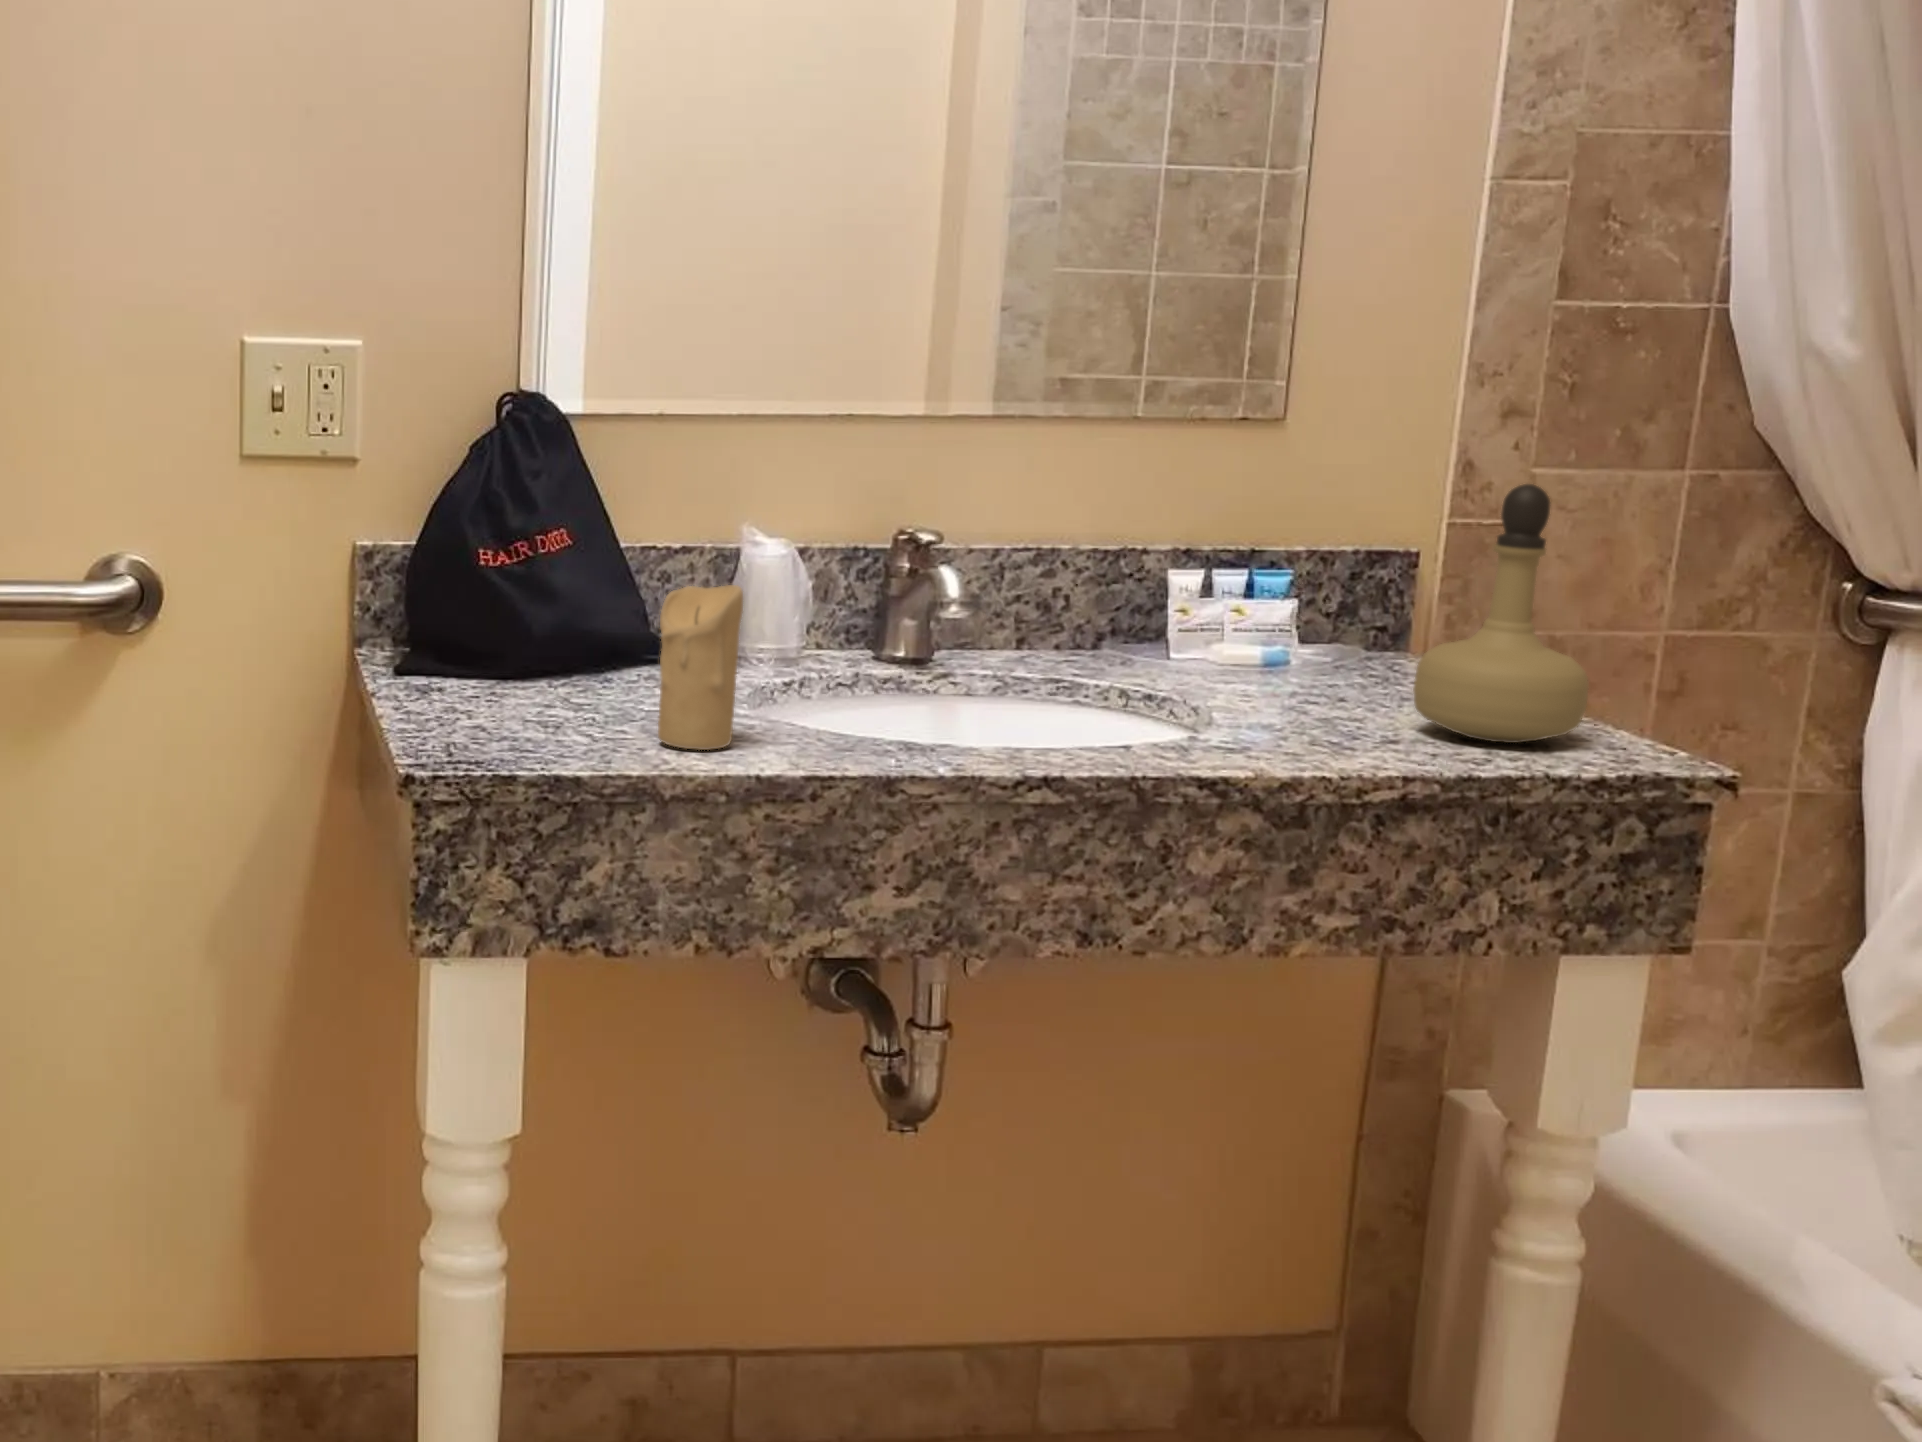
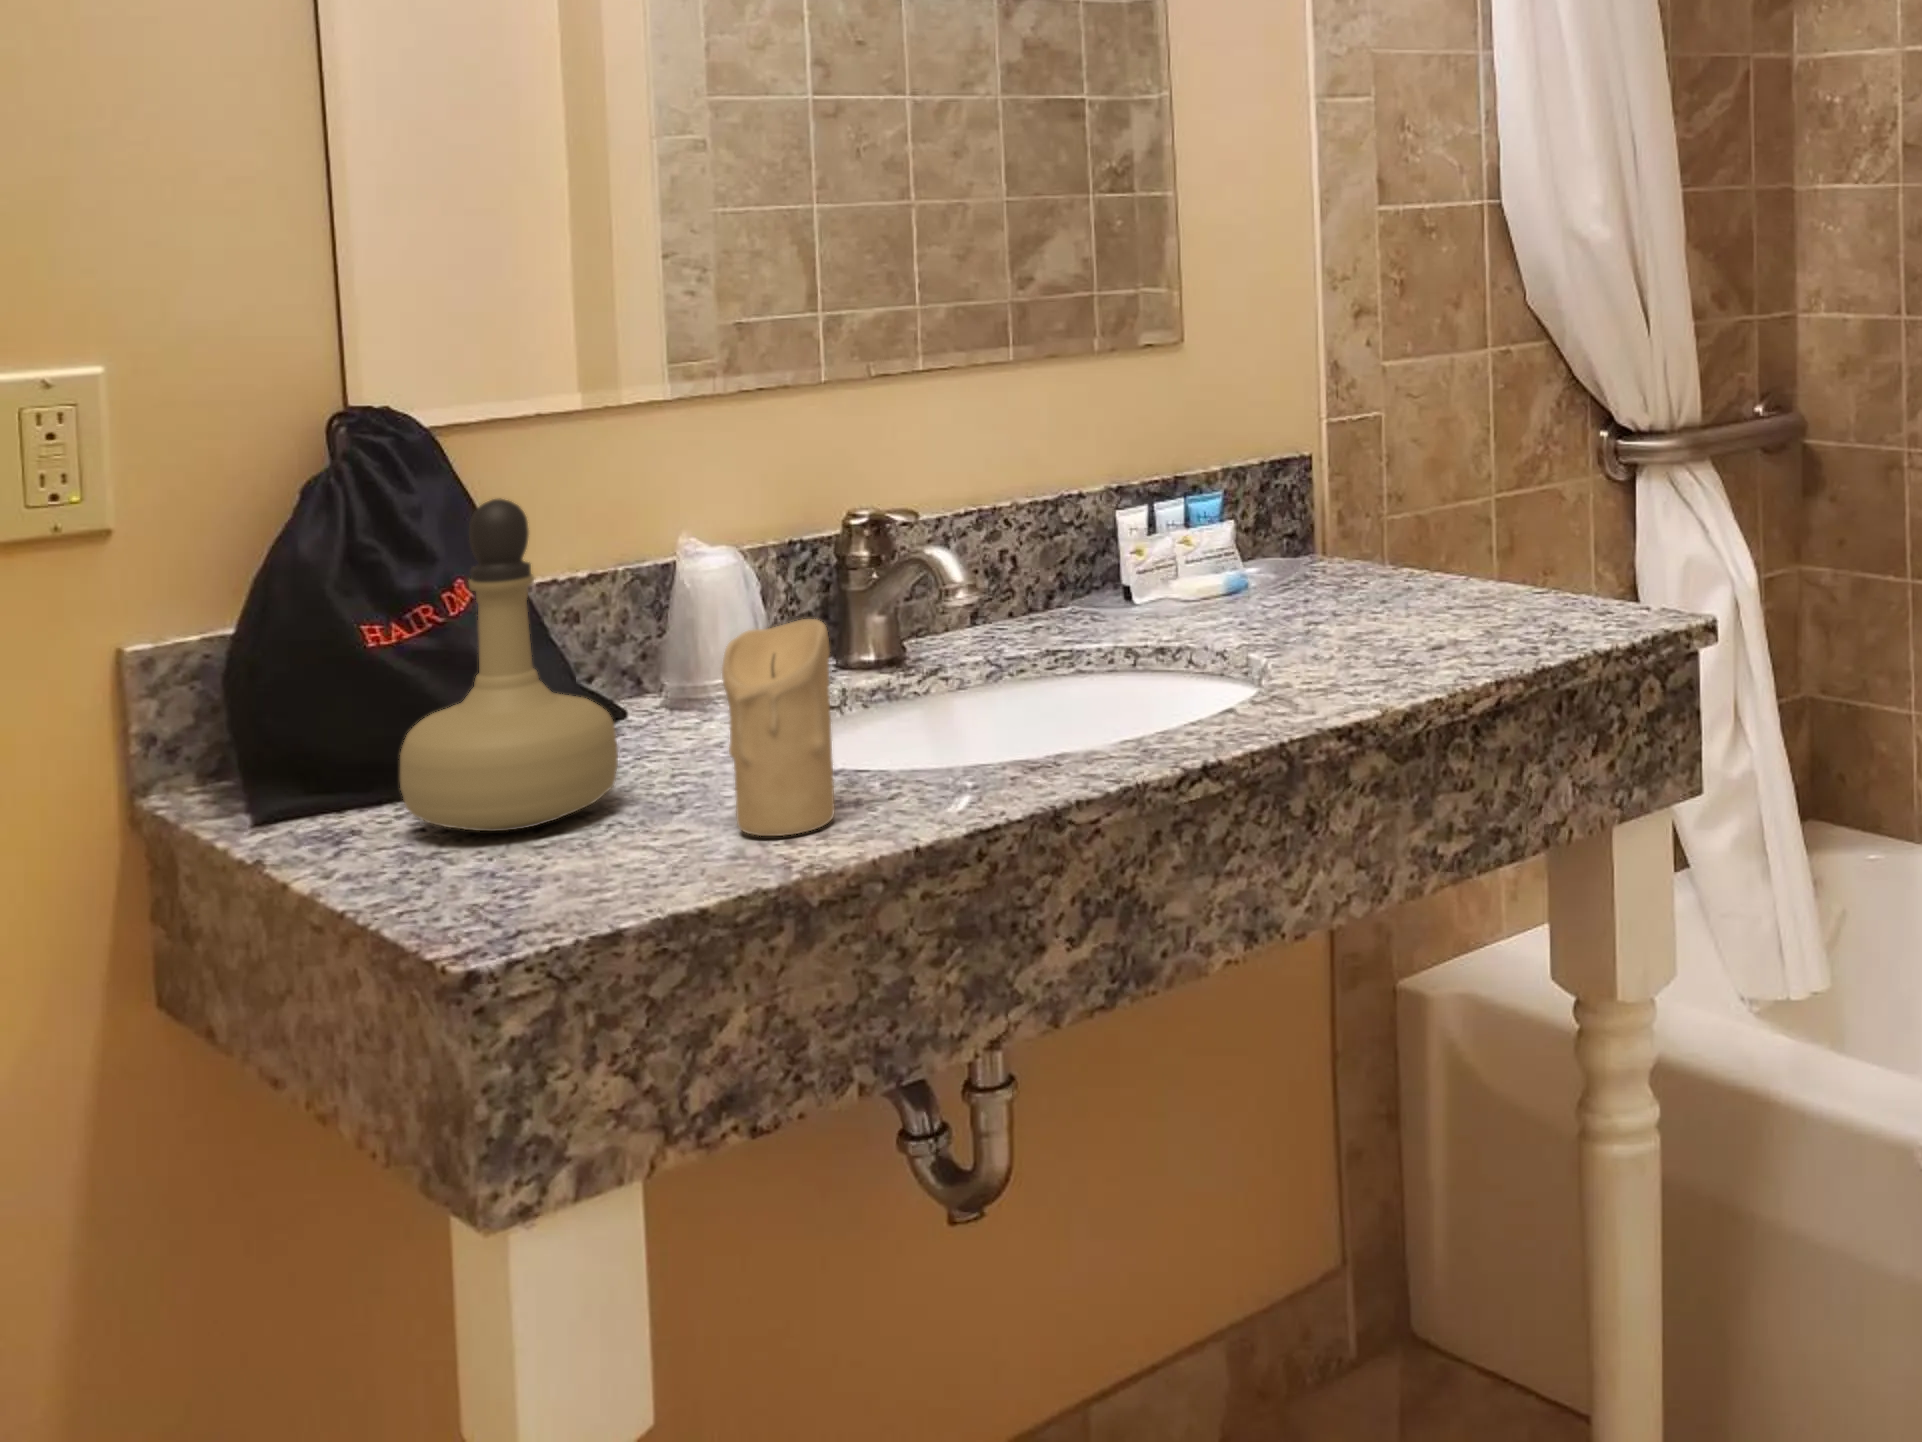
perfume bottle: present [1413,484,1589,743] -> present [400,498,618,831]

